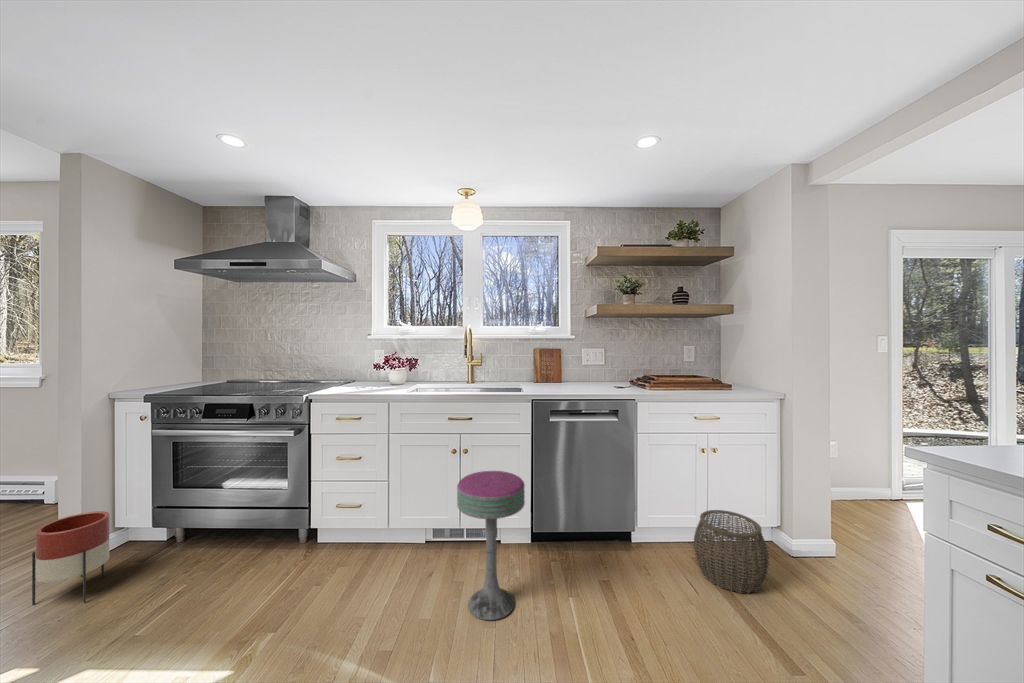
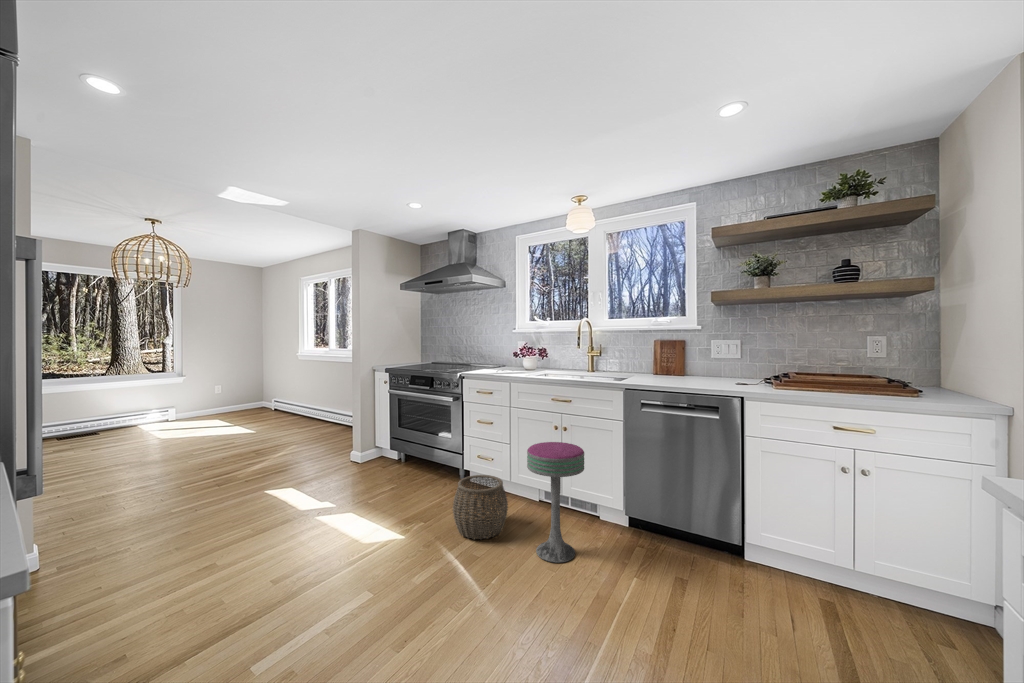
woven basket: present [693,510,770,593] -> present [453,475,508,539]
planter: present [32,511,110,605] -> none [336,432,366,480]

